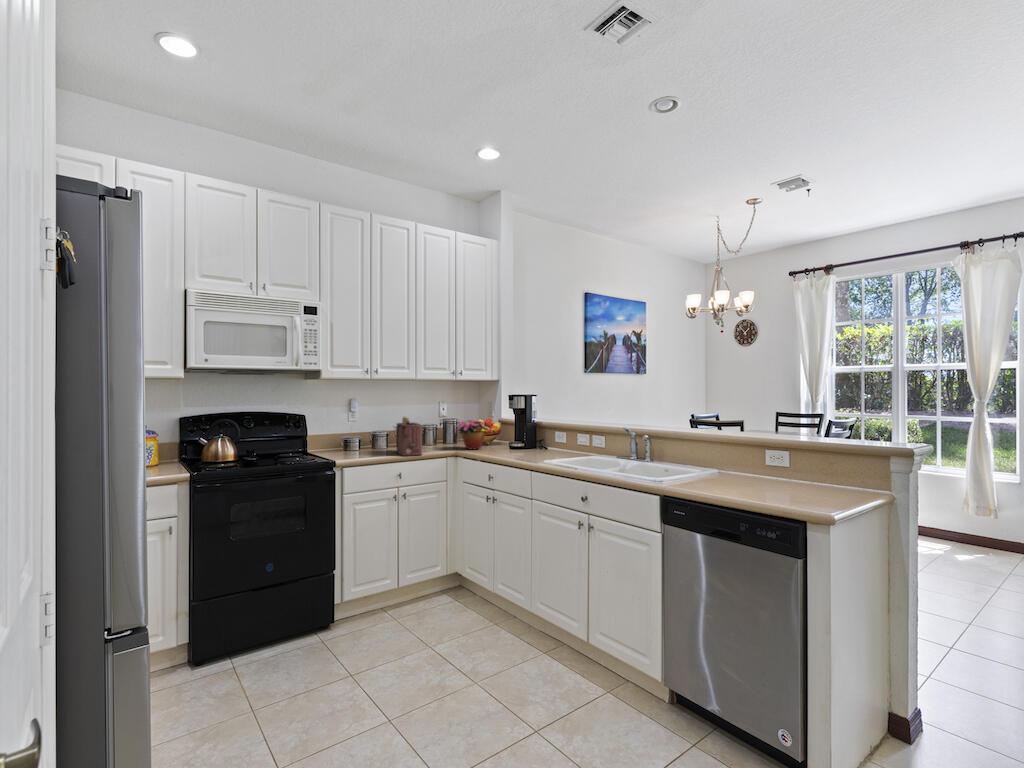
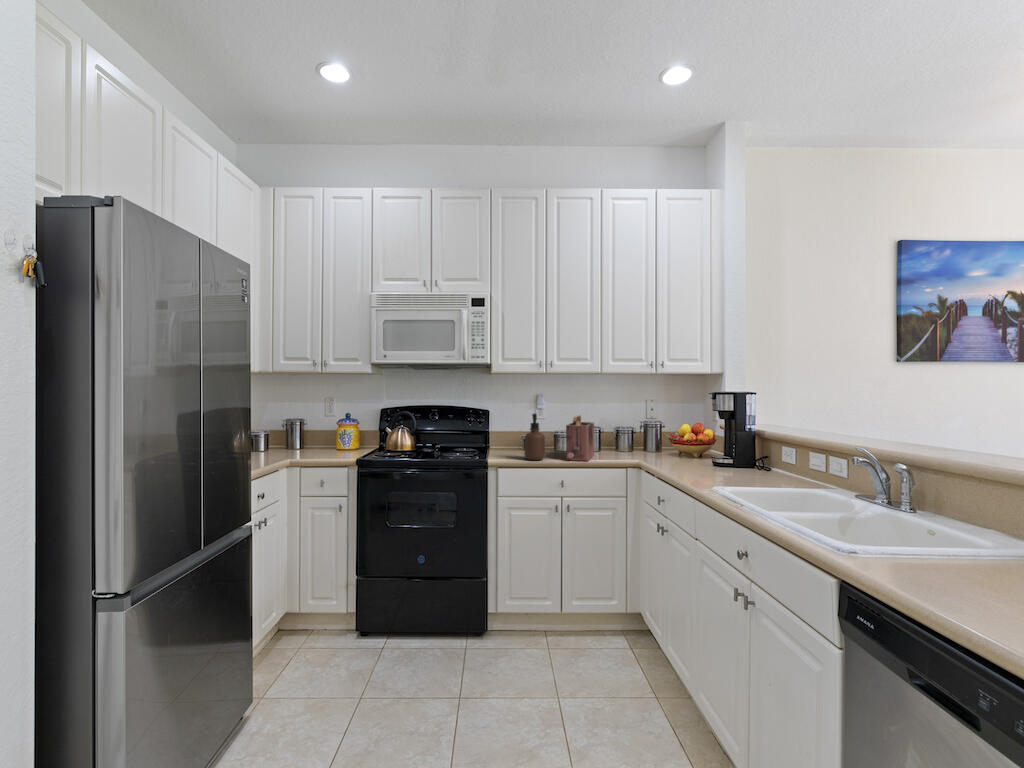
soap dispenser: none [367,416,386,458] -> present [525,414,545,460]
flower arrangement: present [457,420,490,449] -> none [640,422,697,460]

